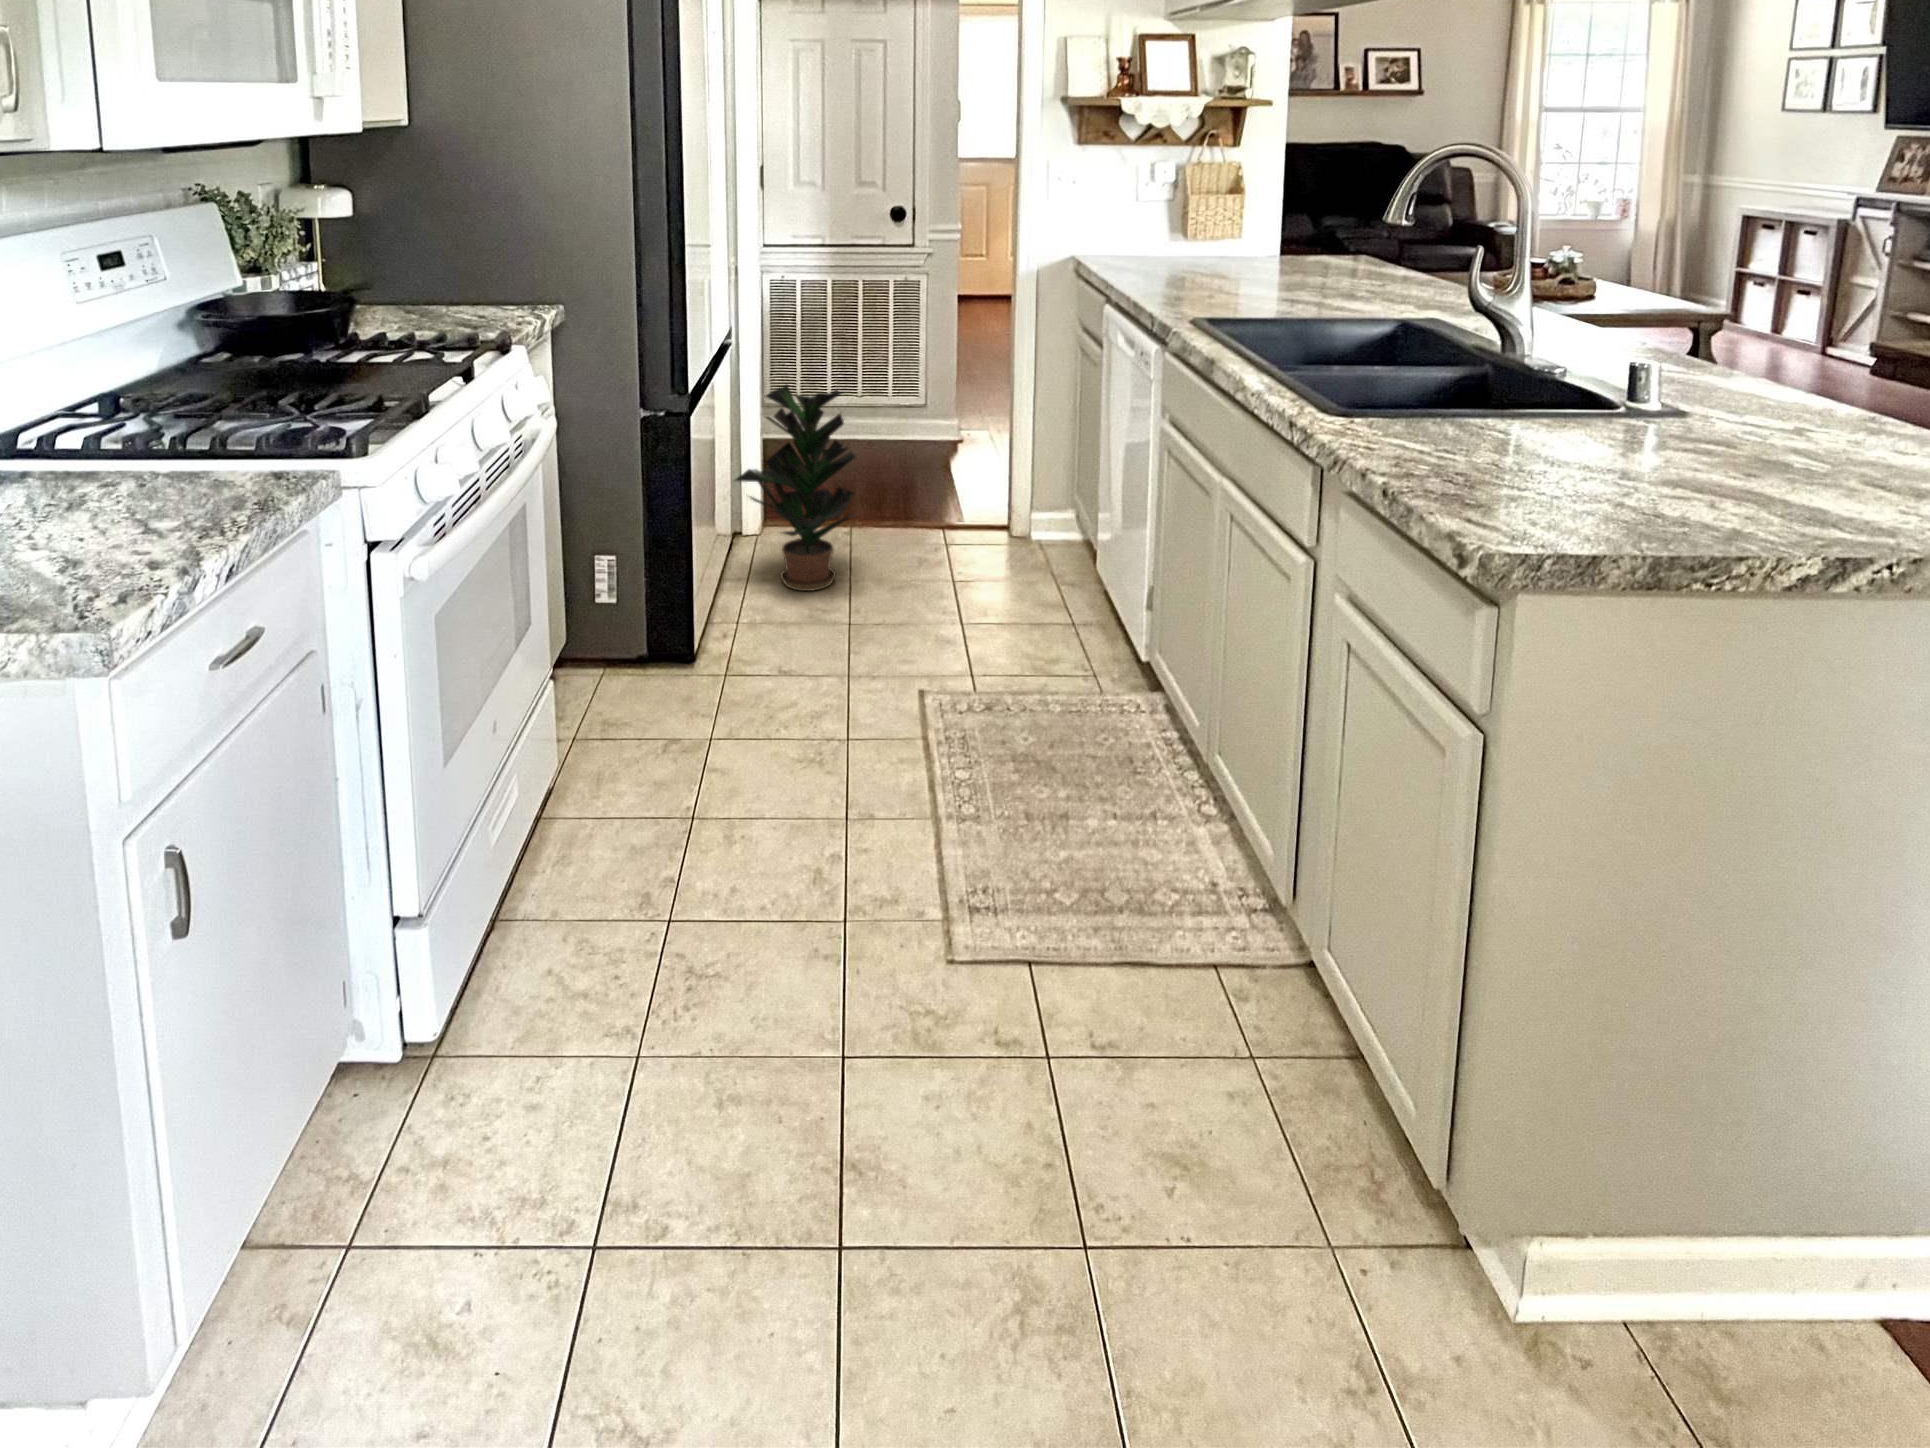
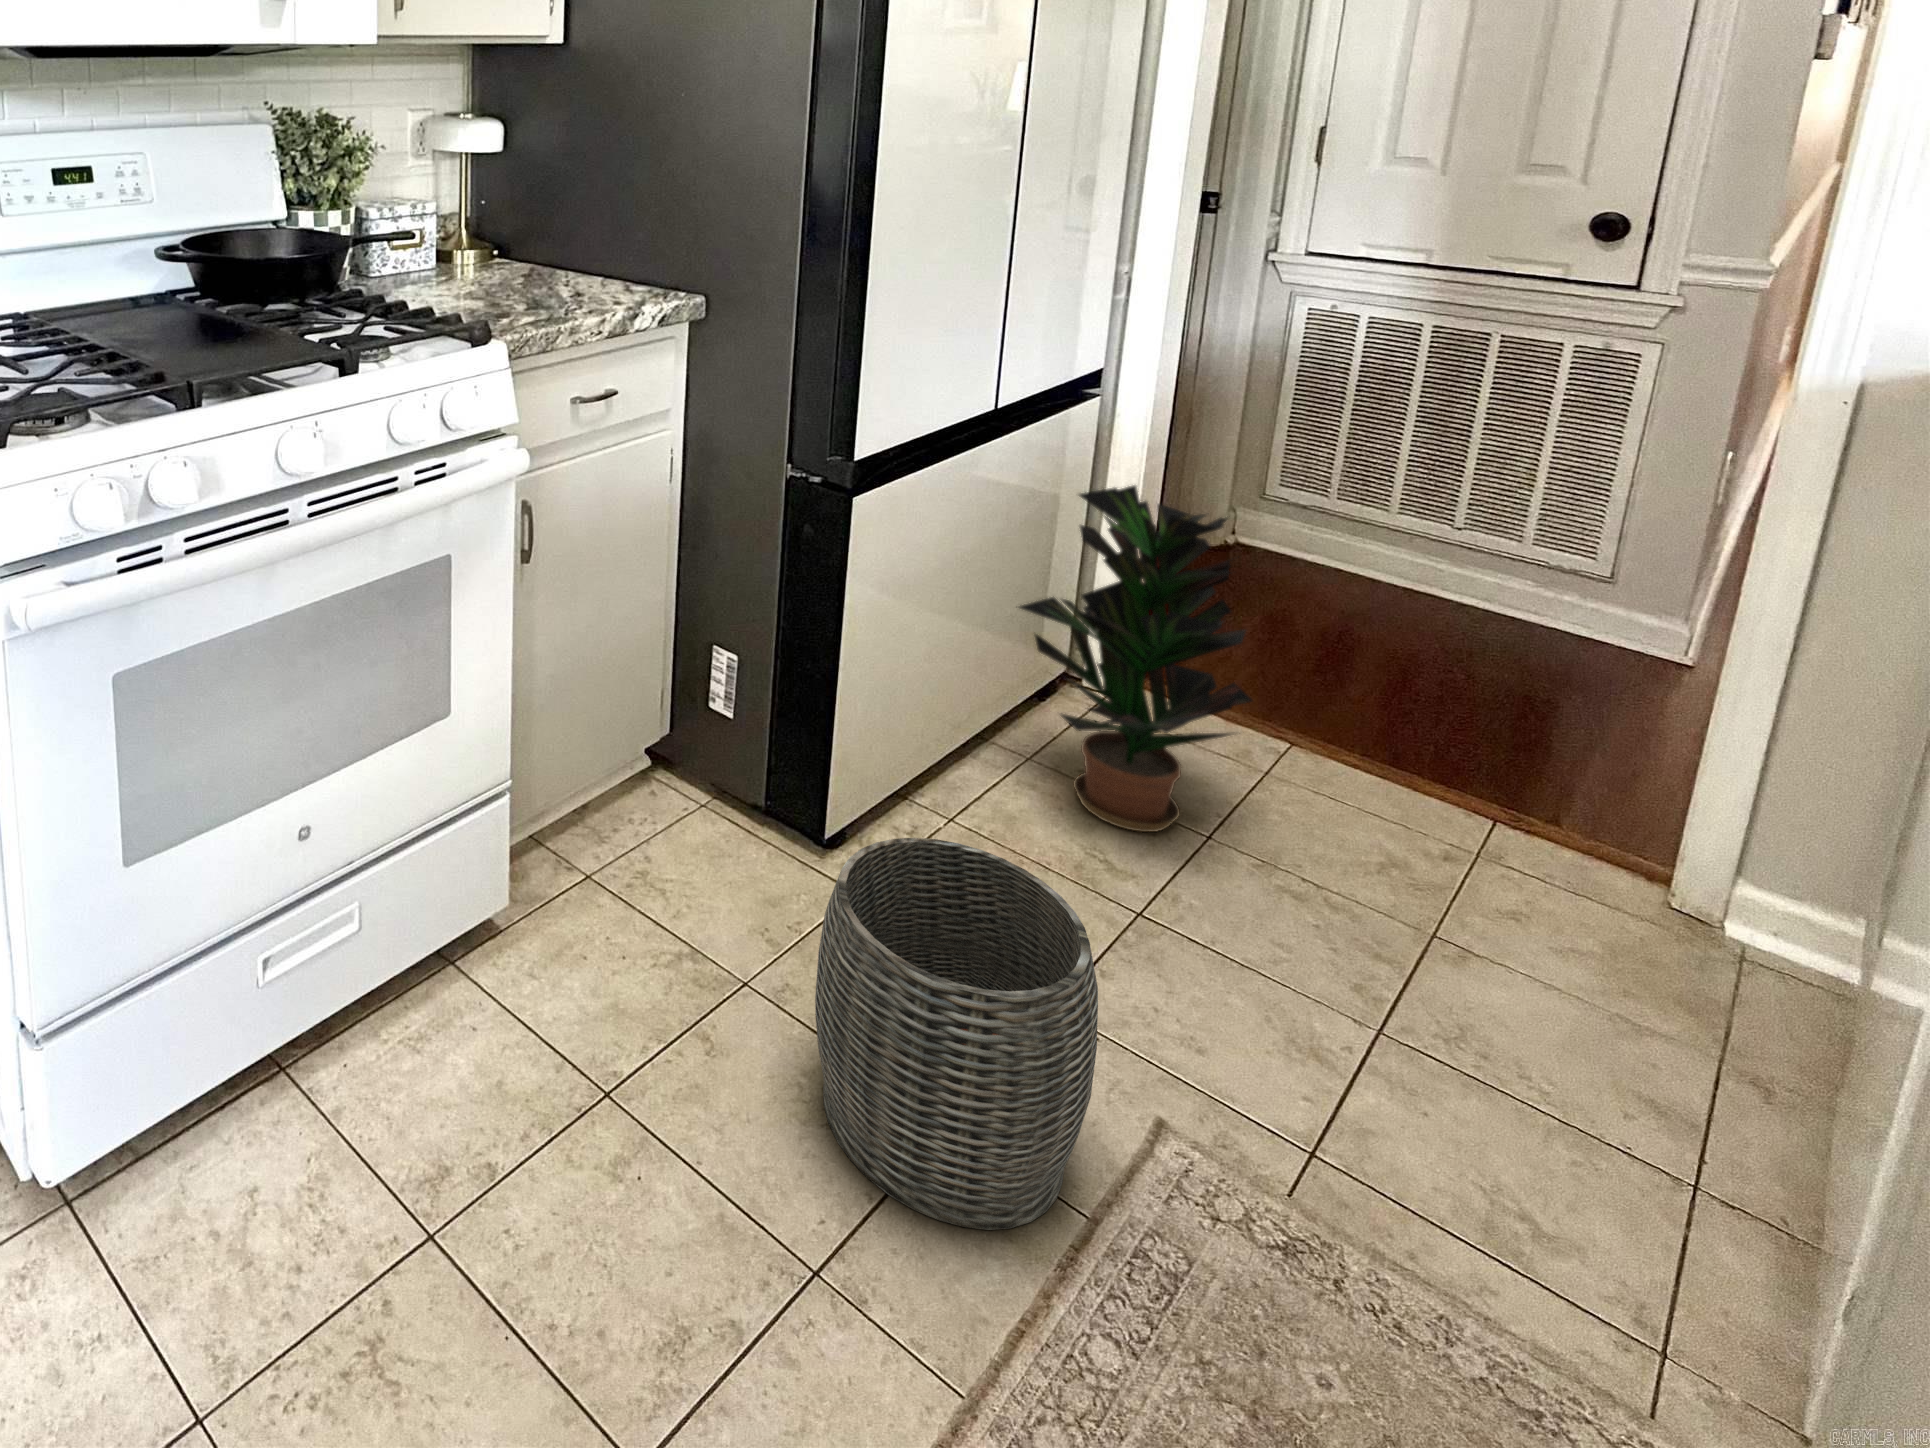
woven basket: none [771,583,915,779] -> present [815,838,1098,1230]

